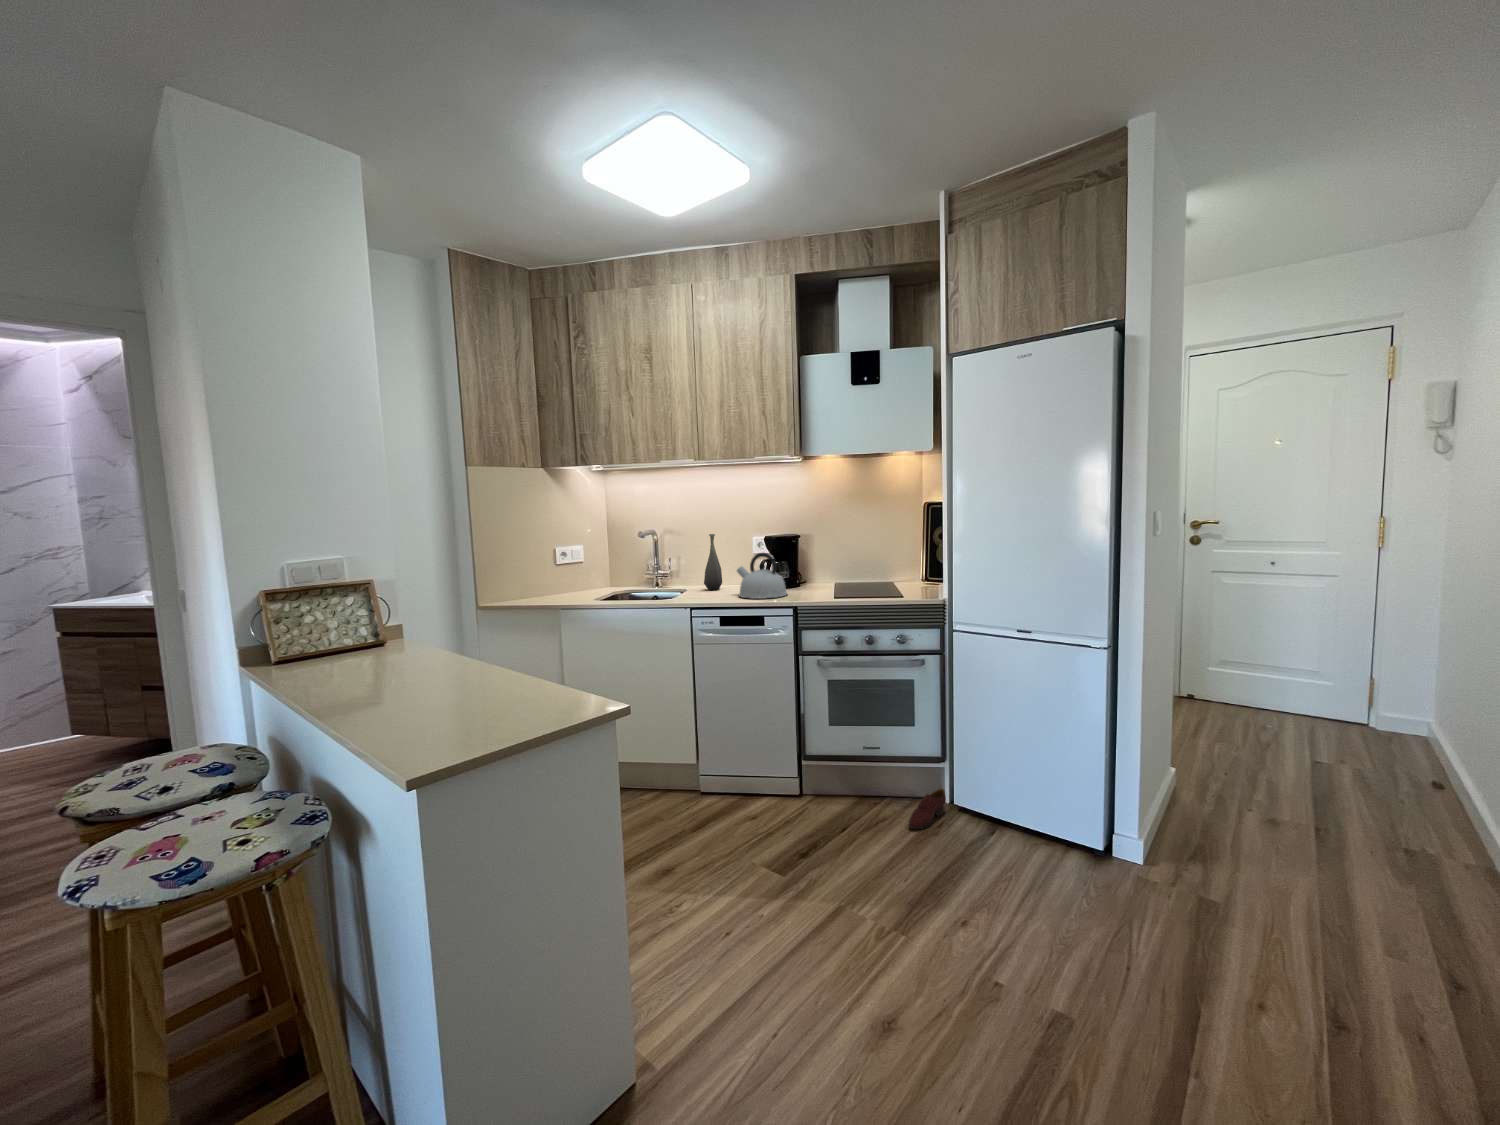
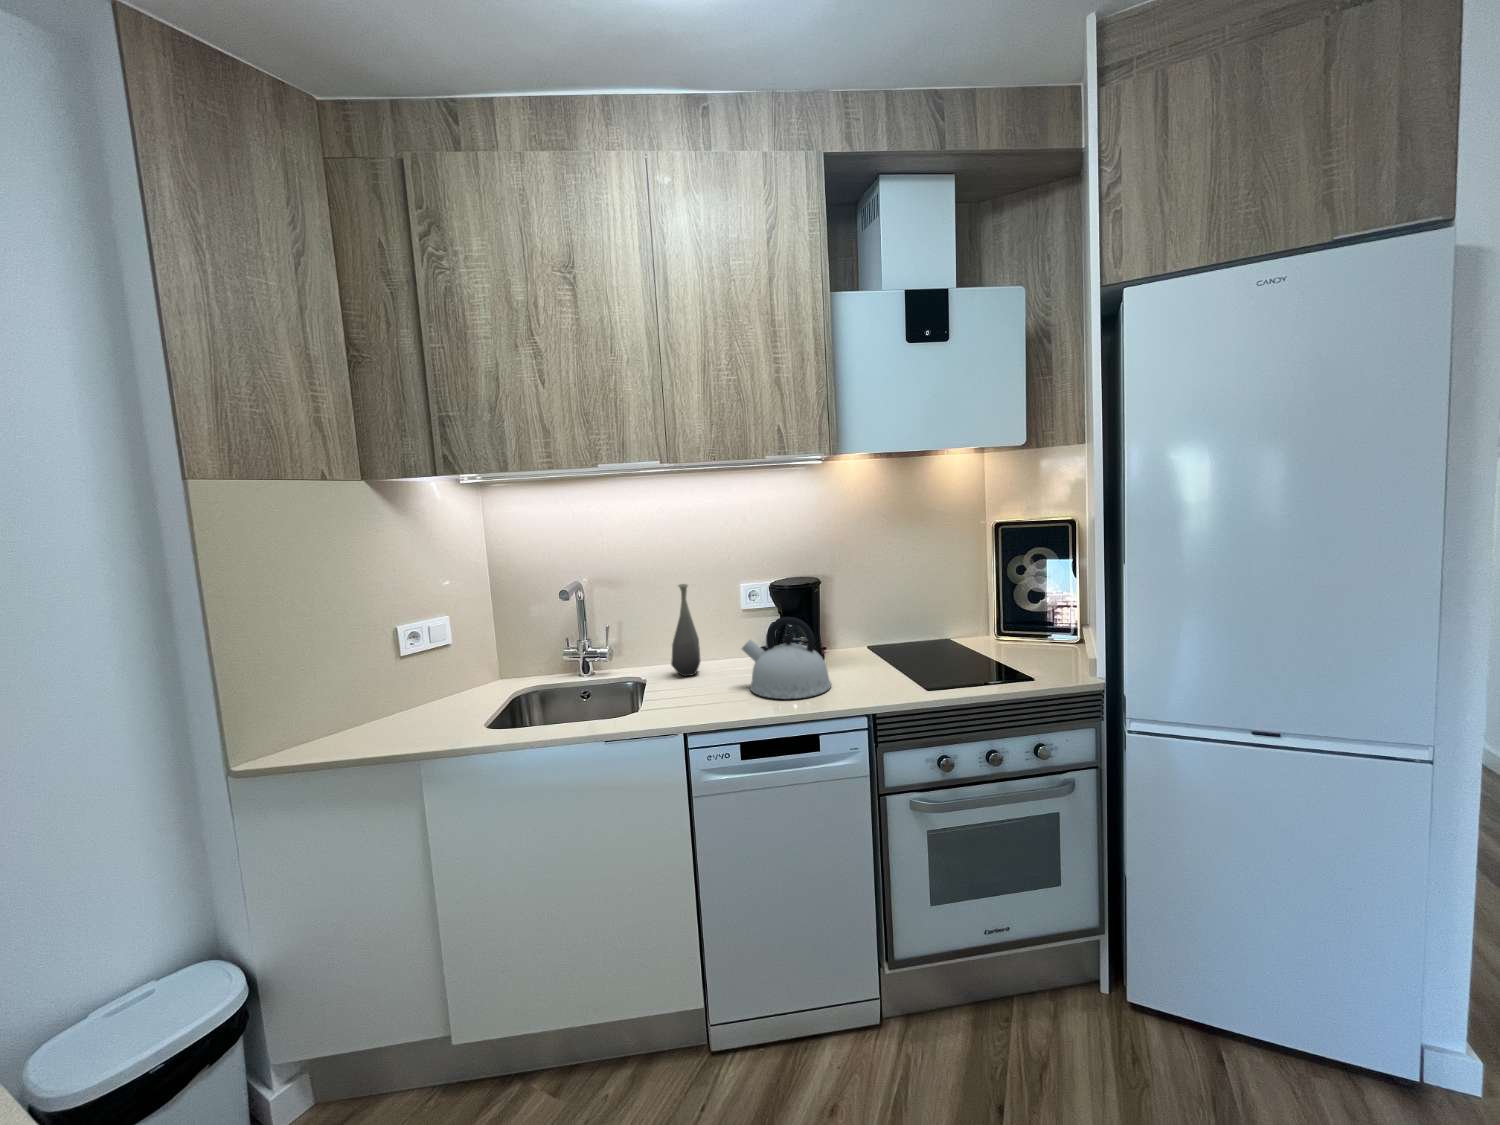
shoe: present [909,789,946,829] -> none [1091,983,1129,1083]

